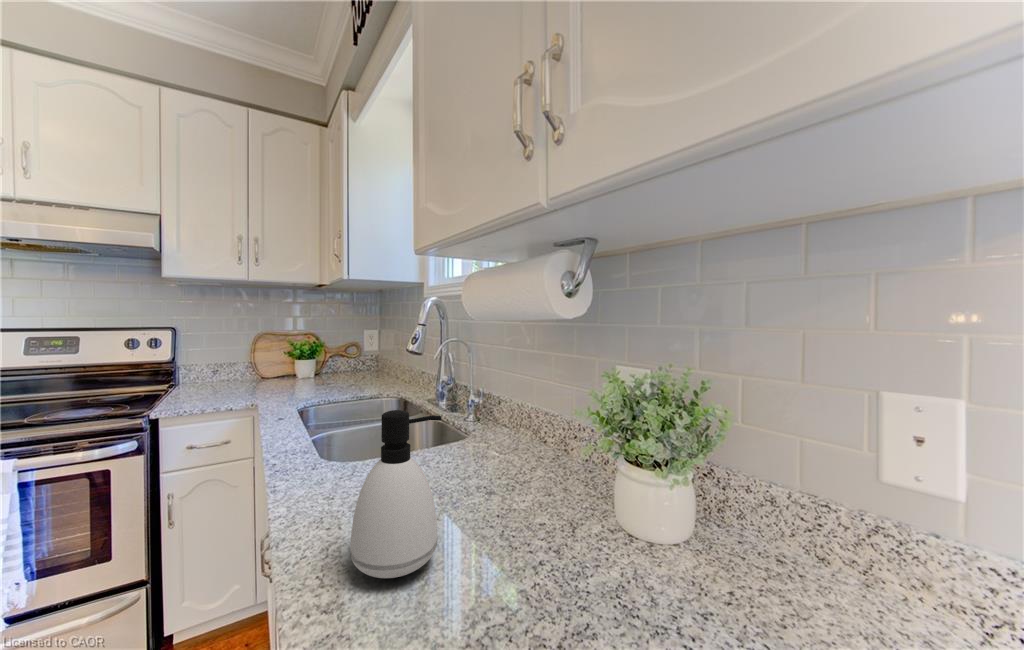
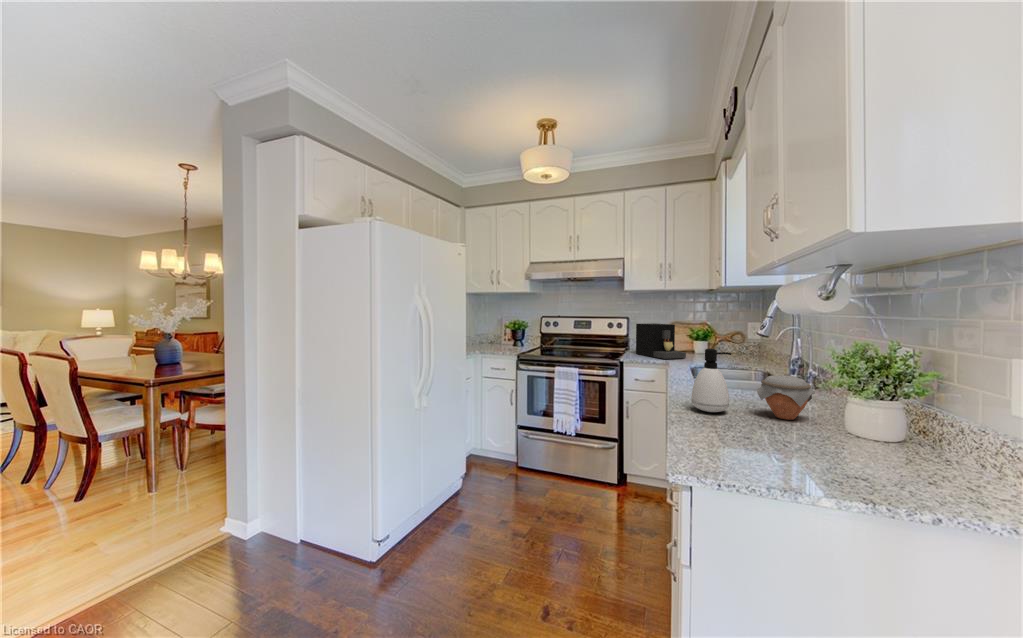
coffee maker: none [190,336,287,398] -> present [636,323,686,359]
jar: none [482,437,565,529] -> present [757,375,815,420]

